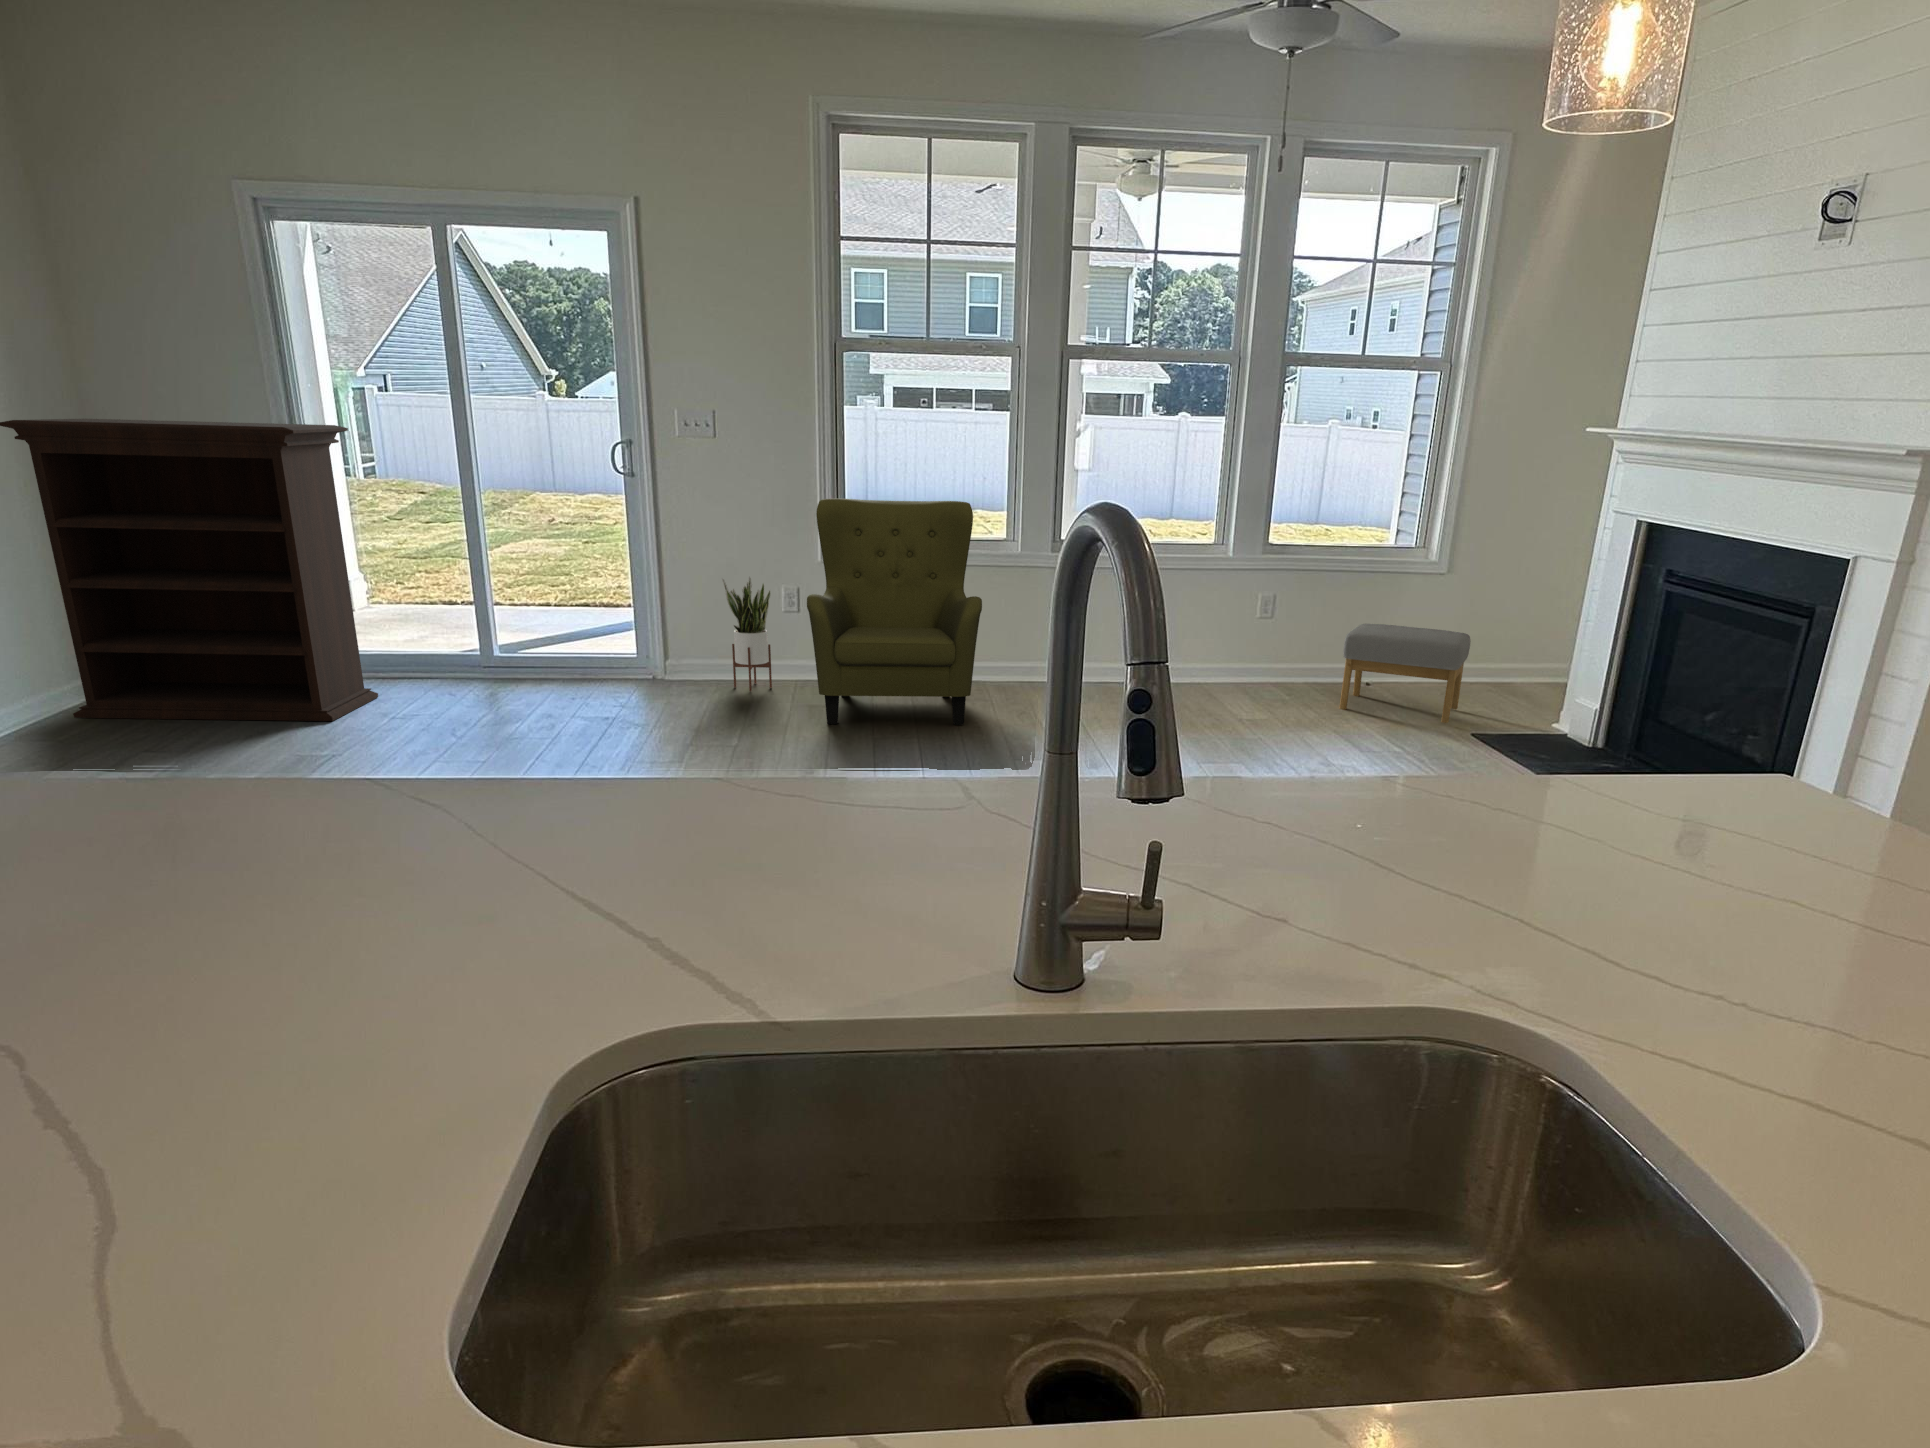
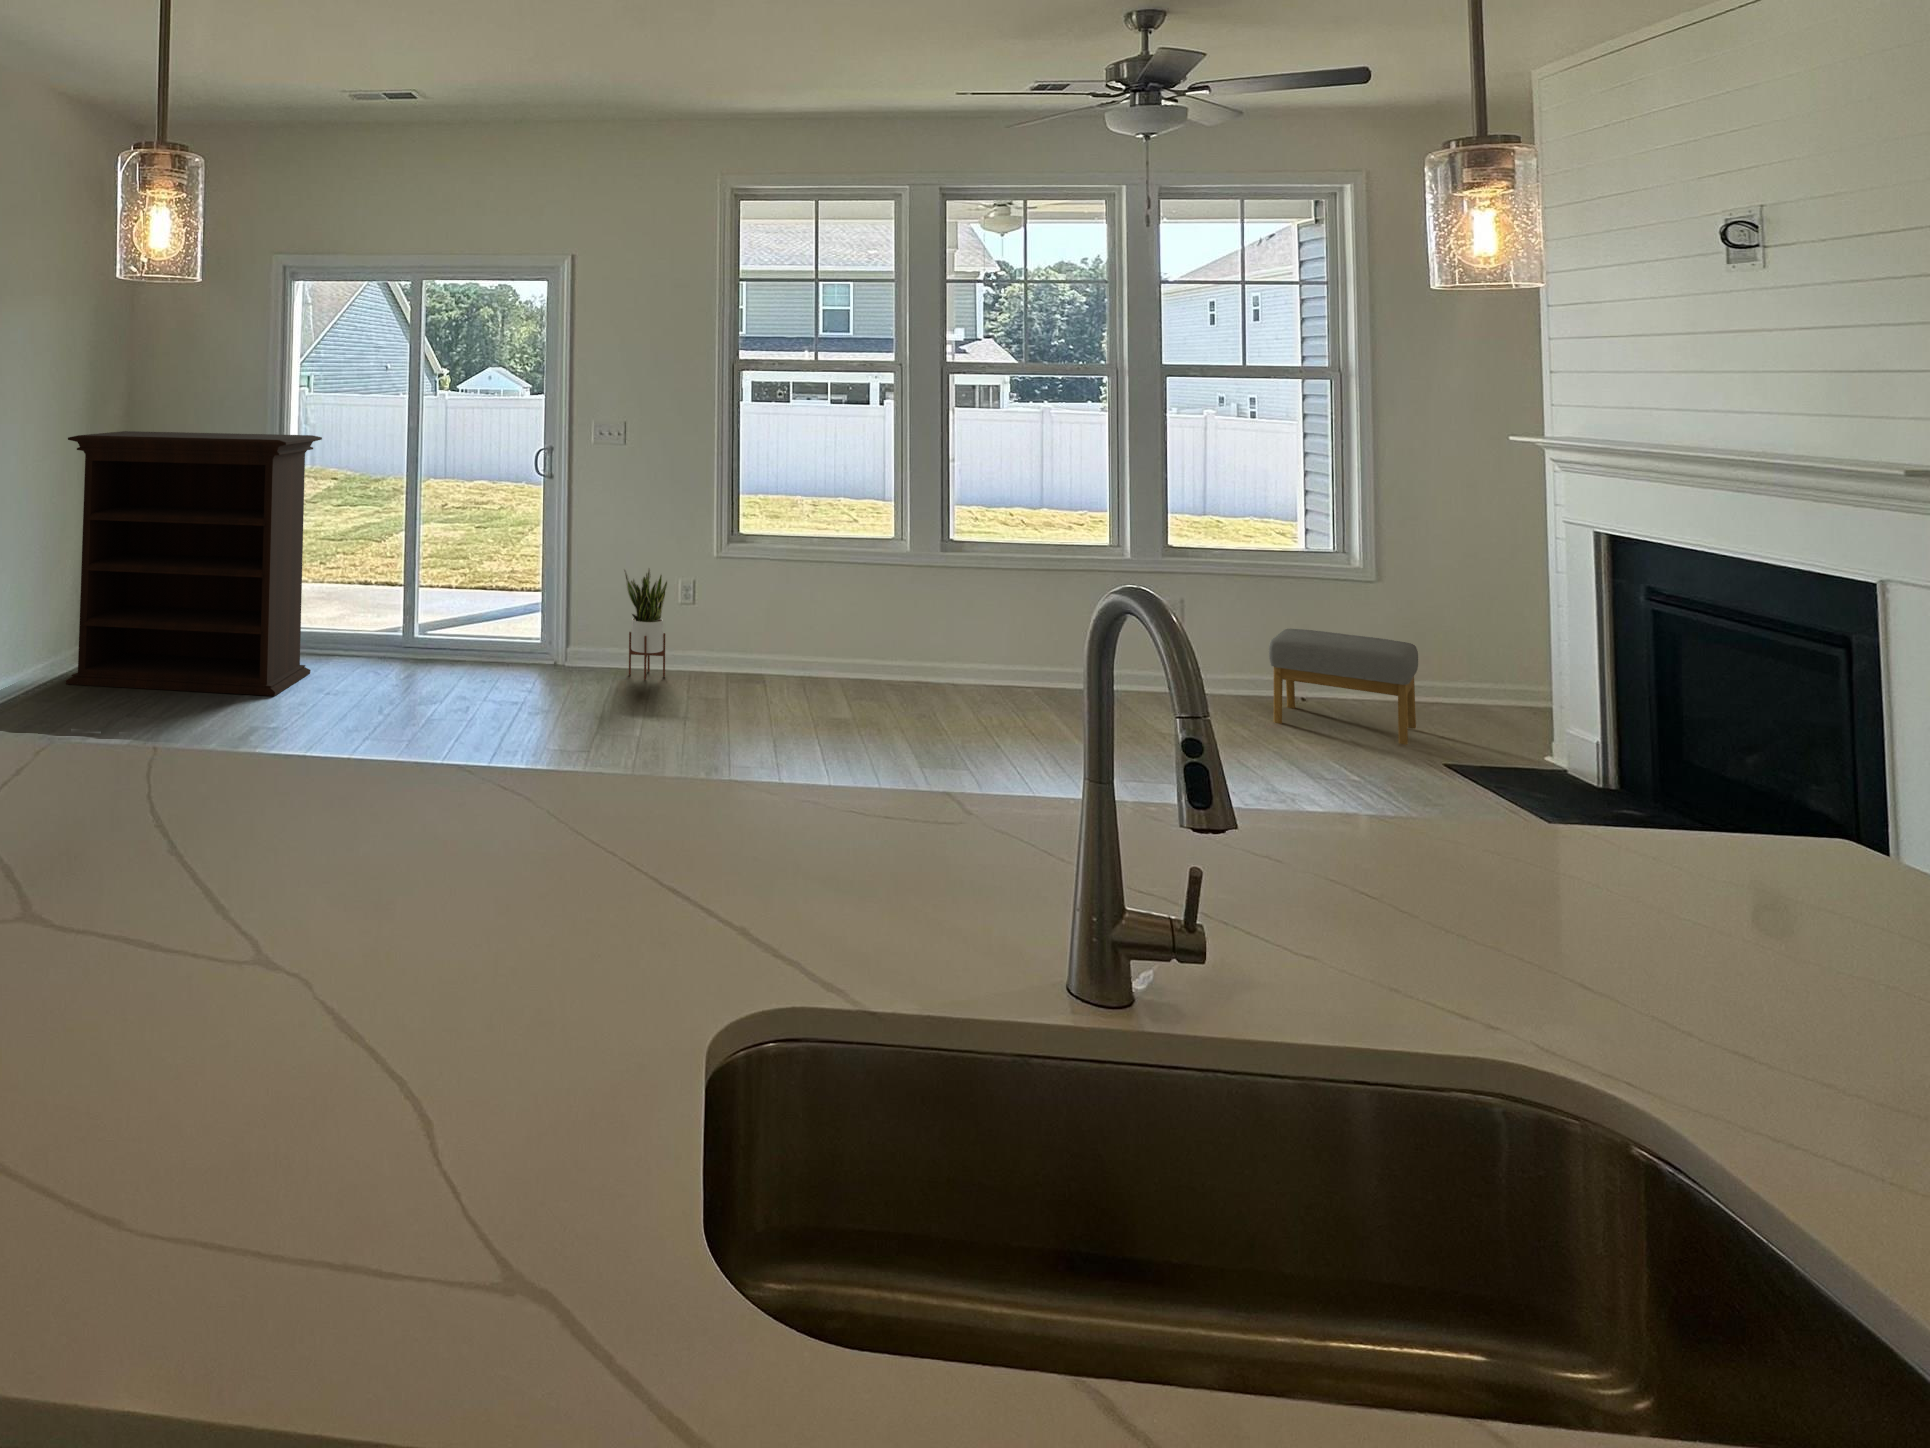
armchair: present [807,498,982,725] -> none [708,497,878,724]

